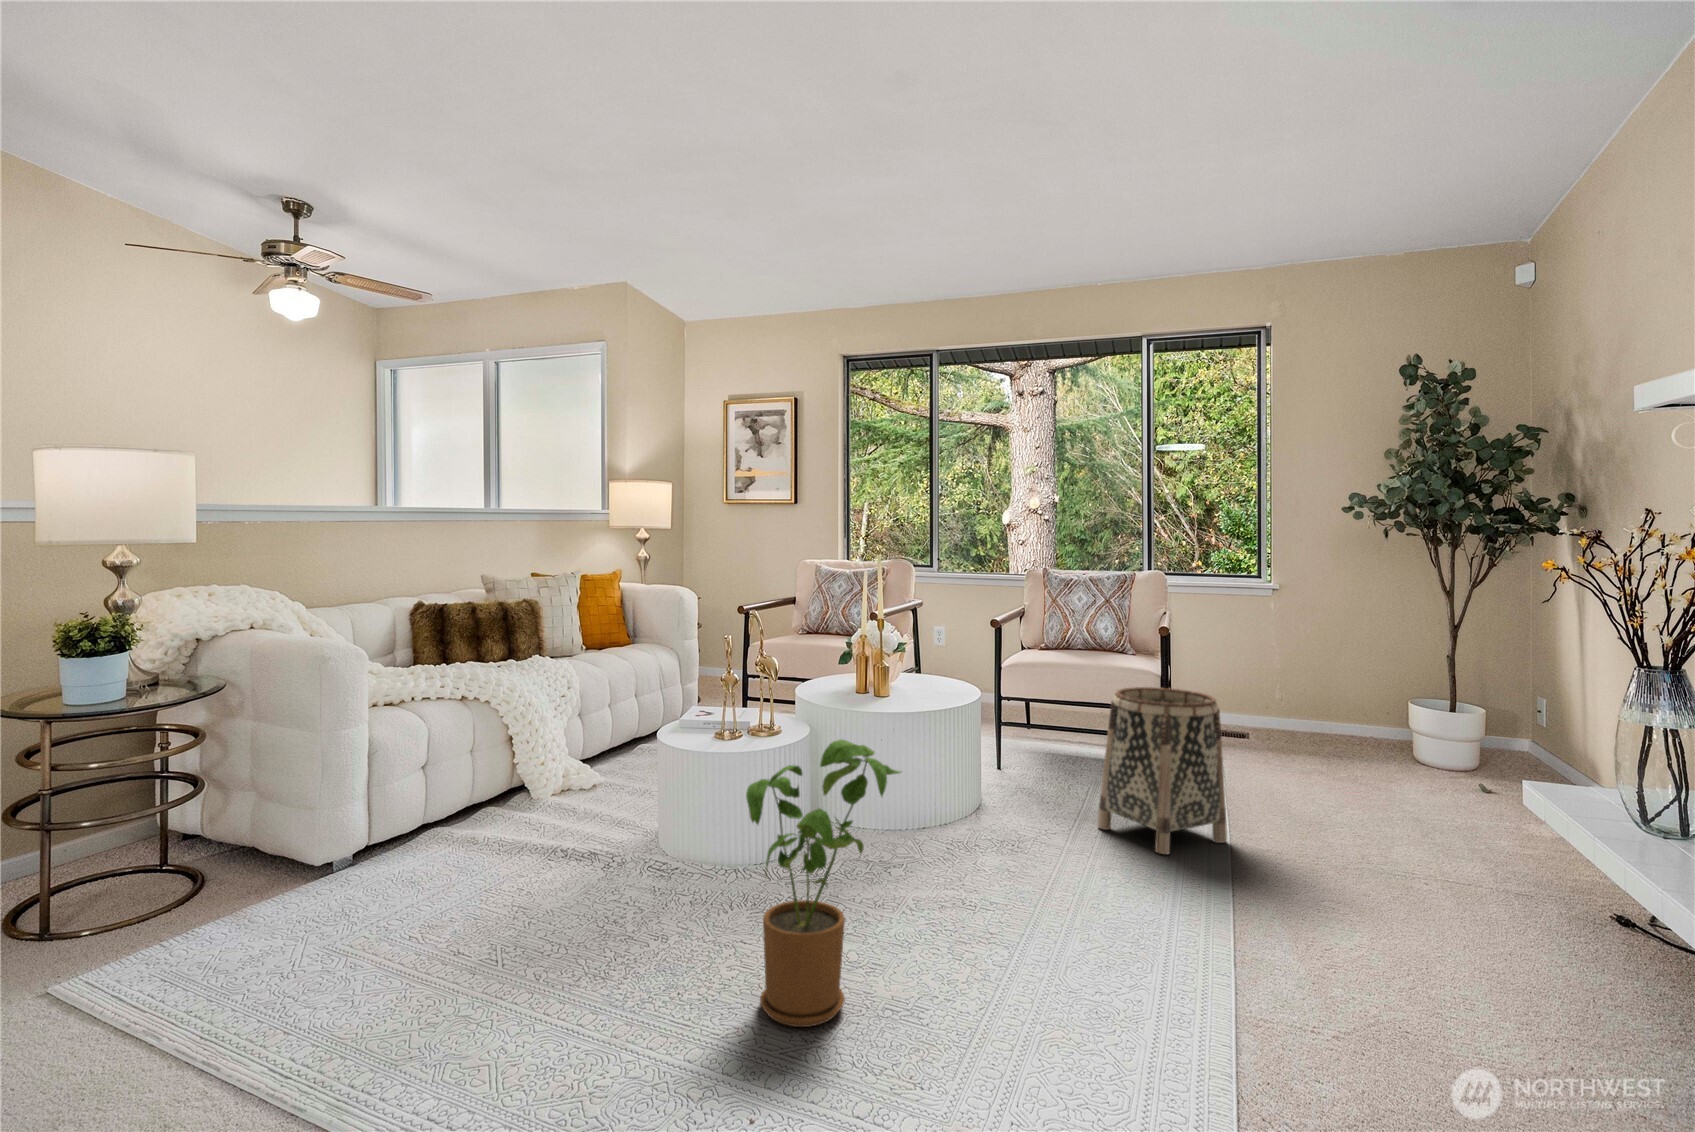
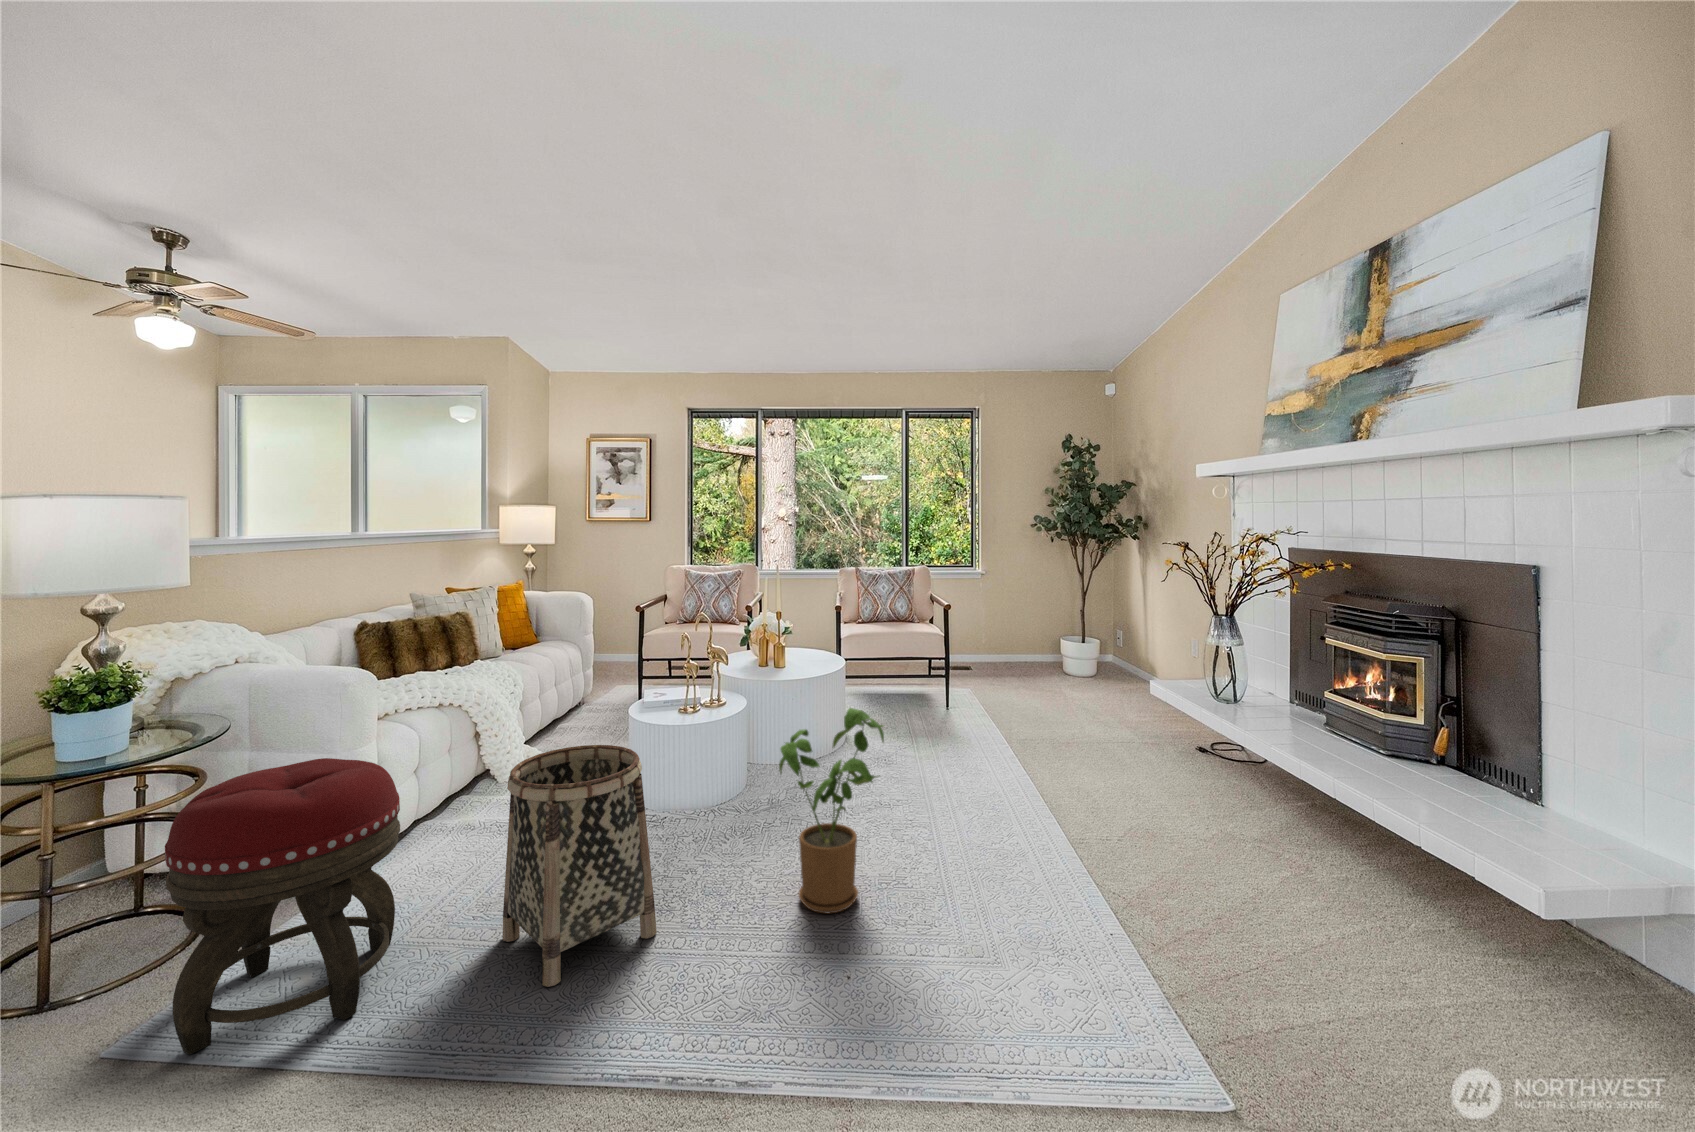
basket: present [1098,687,1227,854] -> present [503,745,657,987]
footstool: none [71,732,316,1020] -> present [165,758,400,1055]

